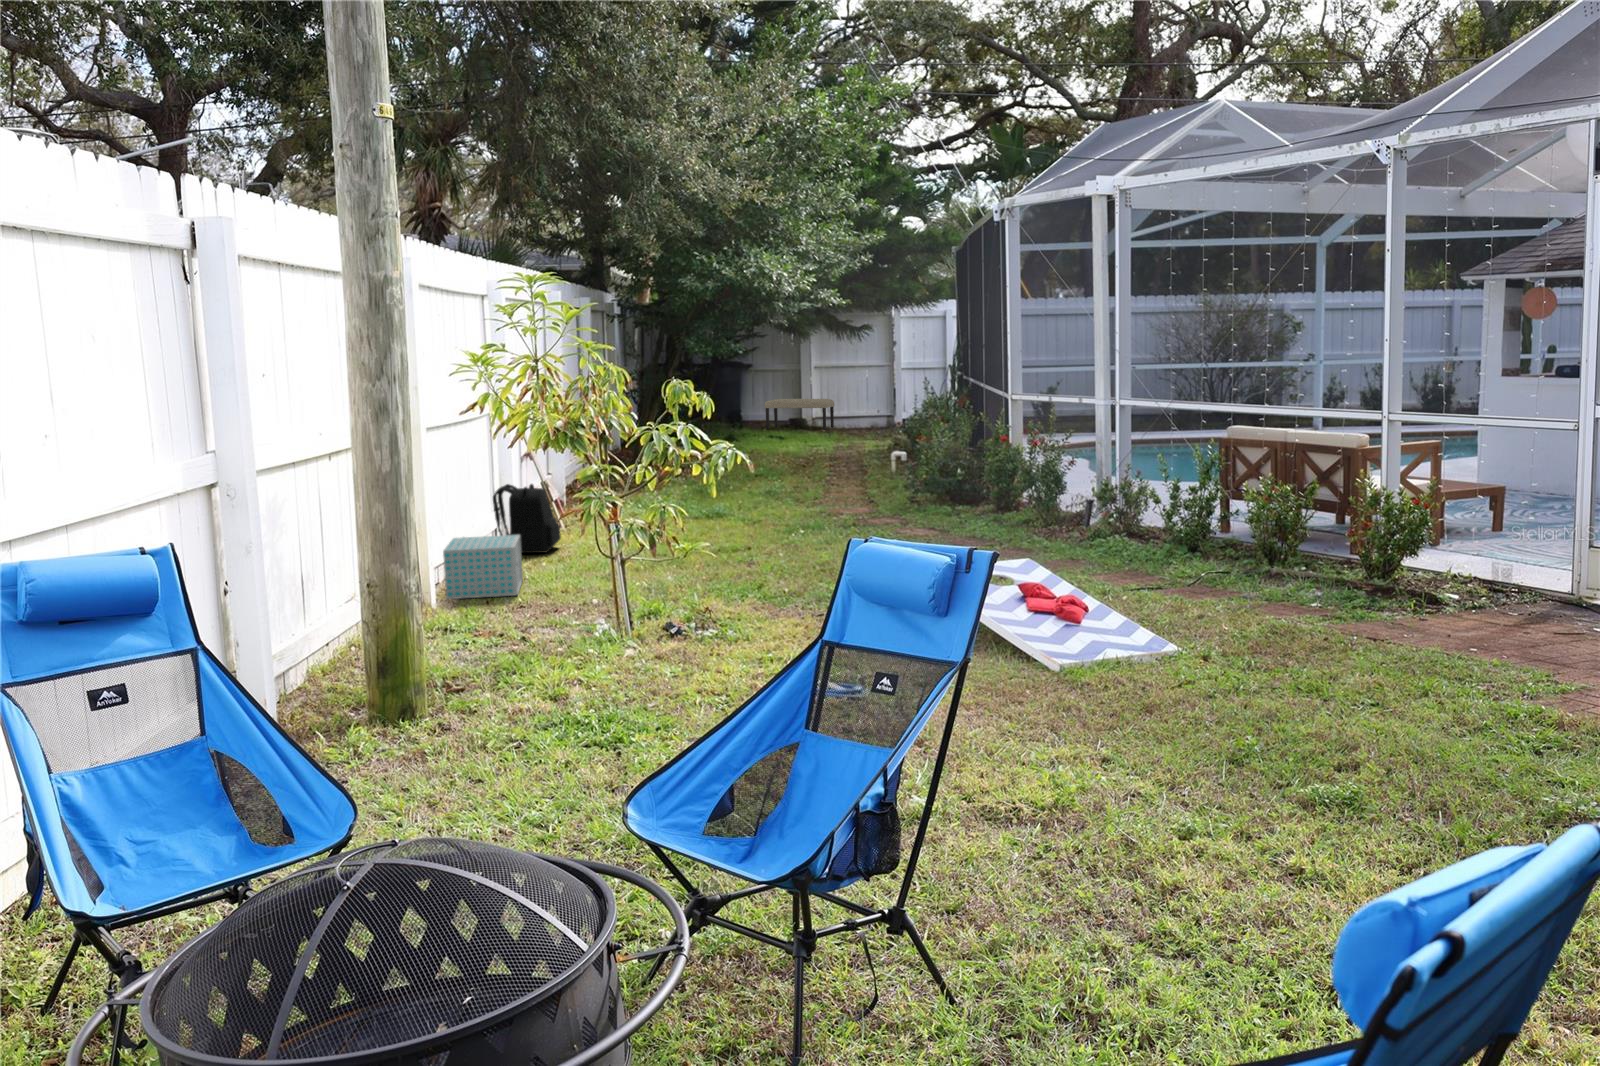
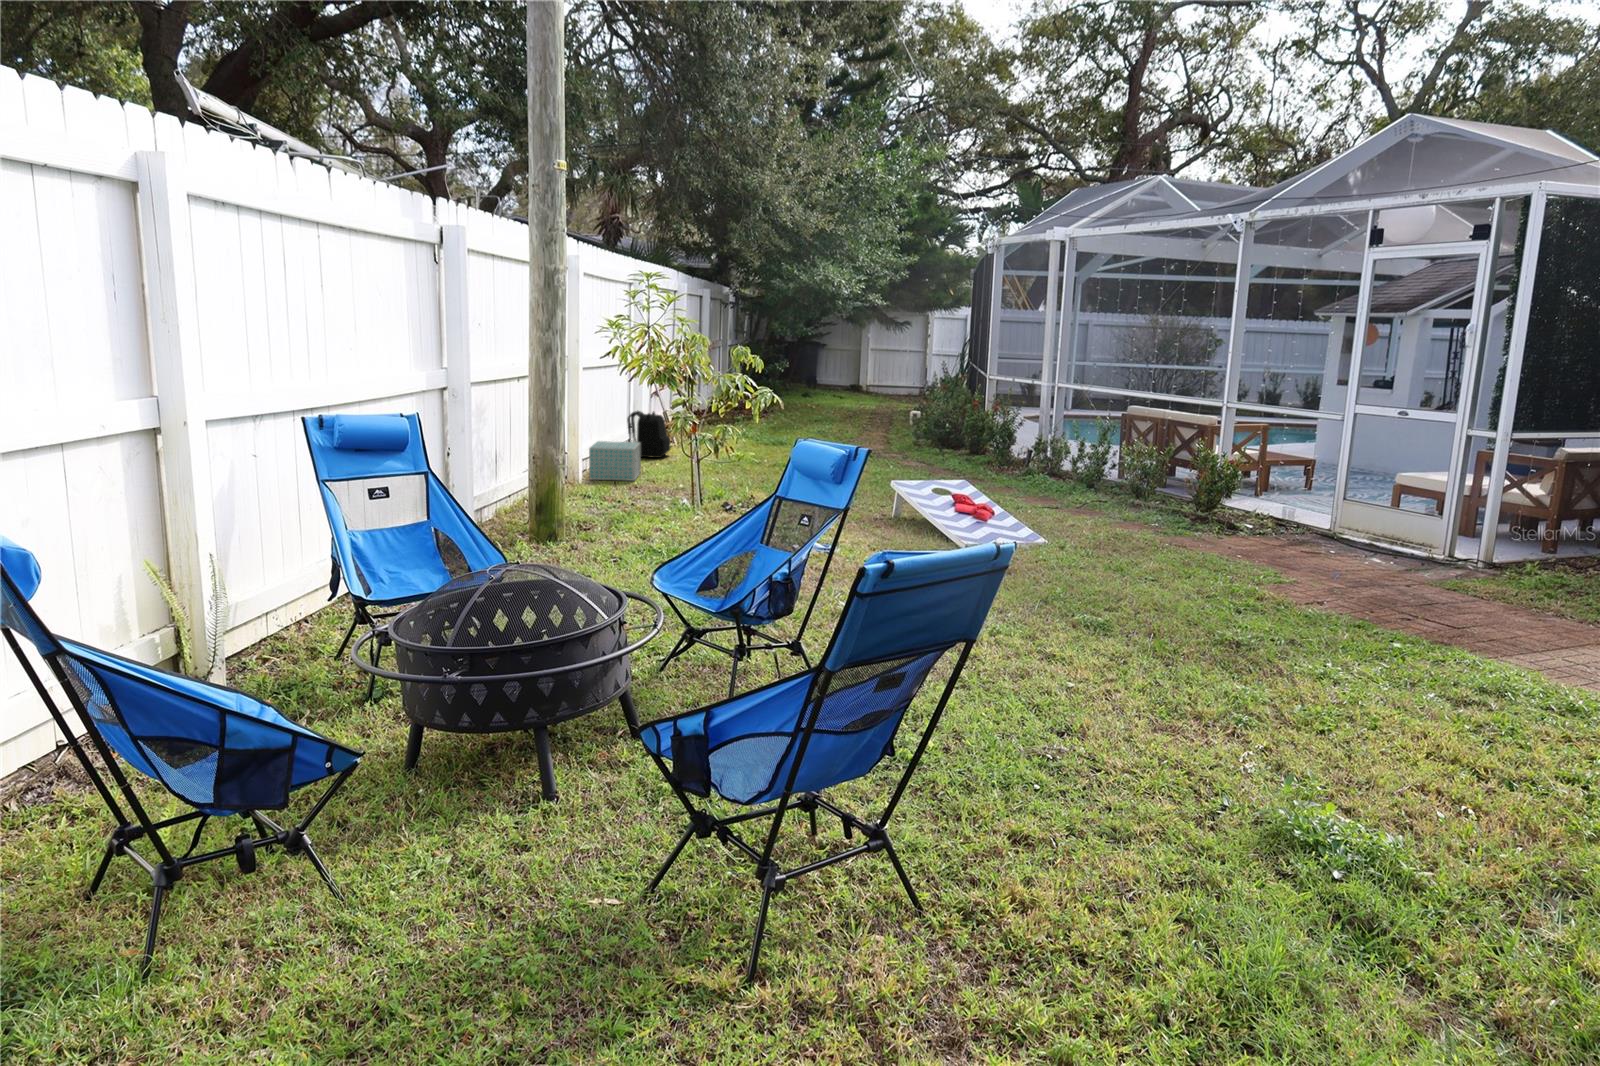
bench: present [765,399,834,430] -> none [835,371,884,395]

